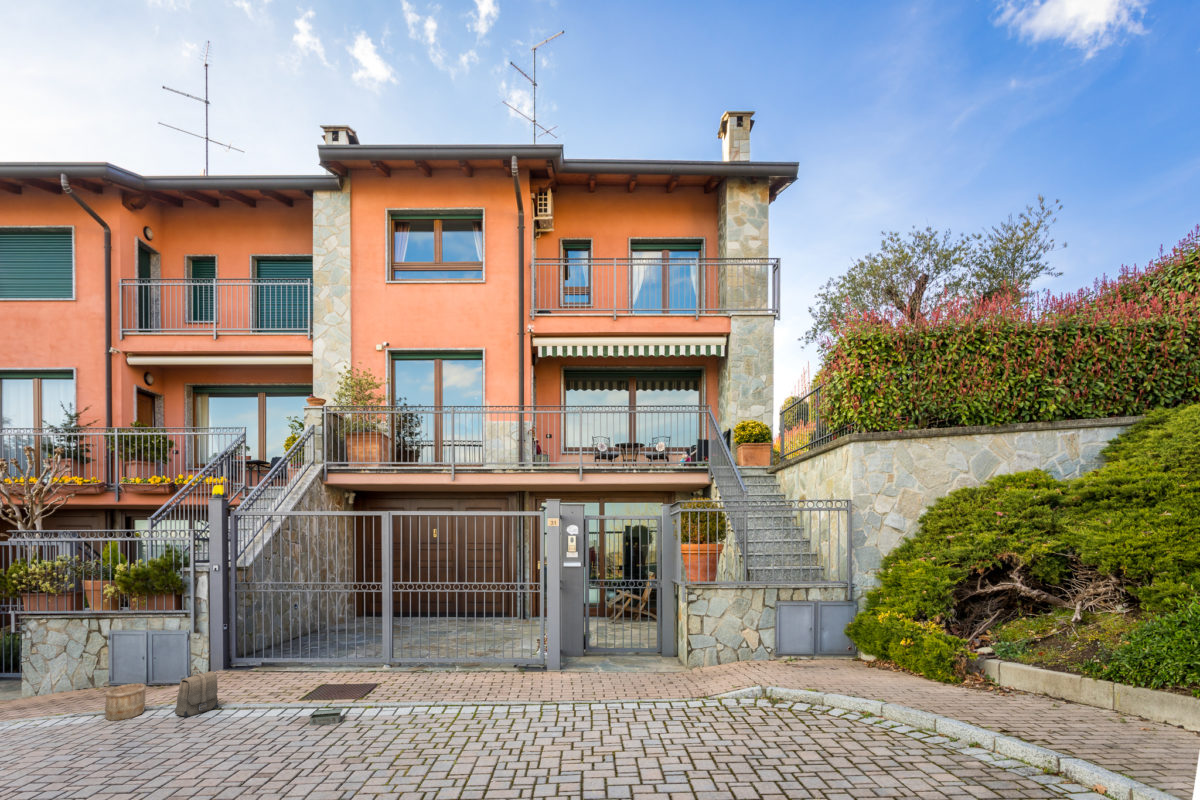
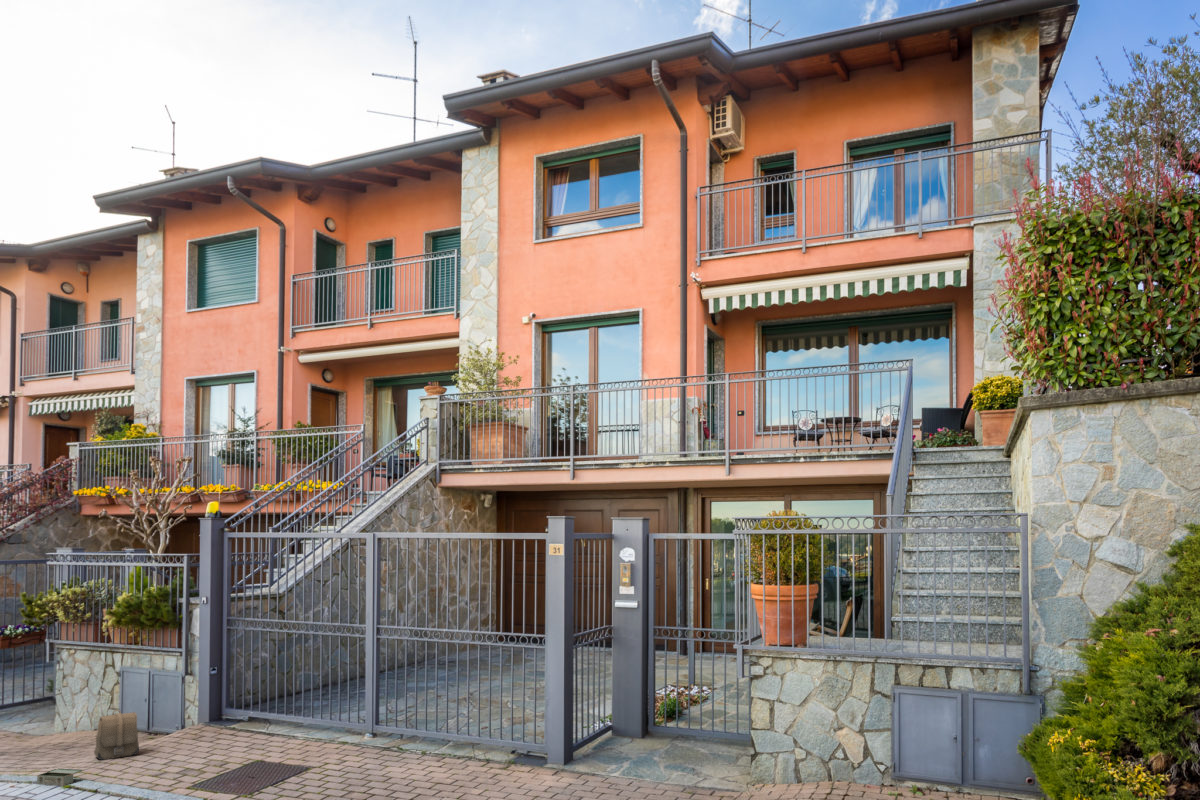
wooden bucket: present [105,683,147,720] -> none [41,719,82,755]
toolbox: present [310,709,343,726] -> present [37,768,82,786]

